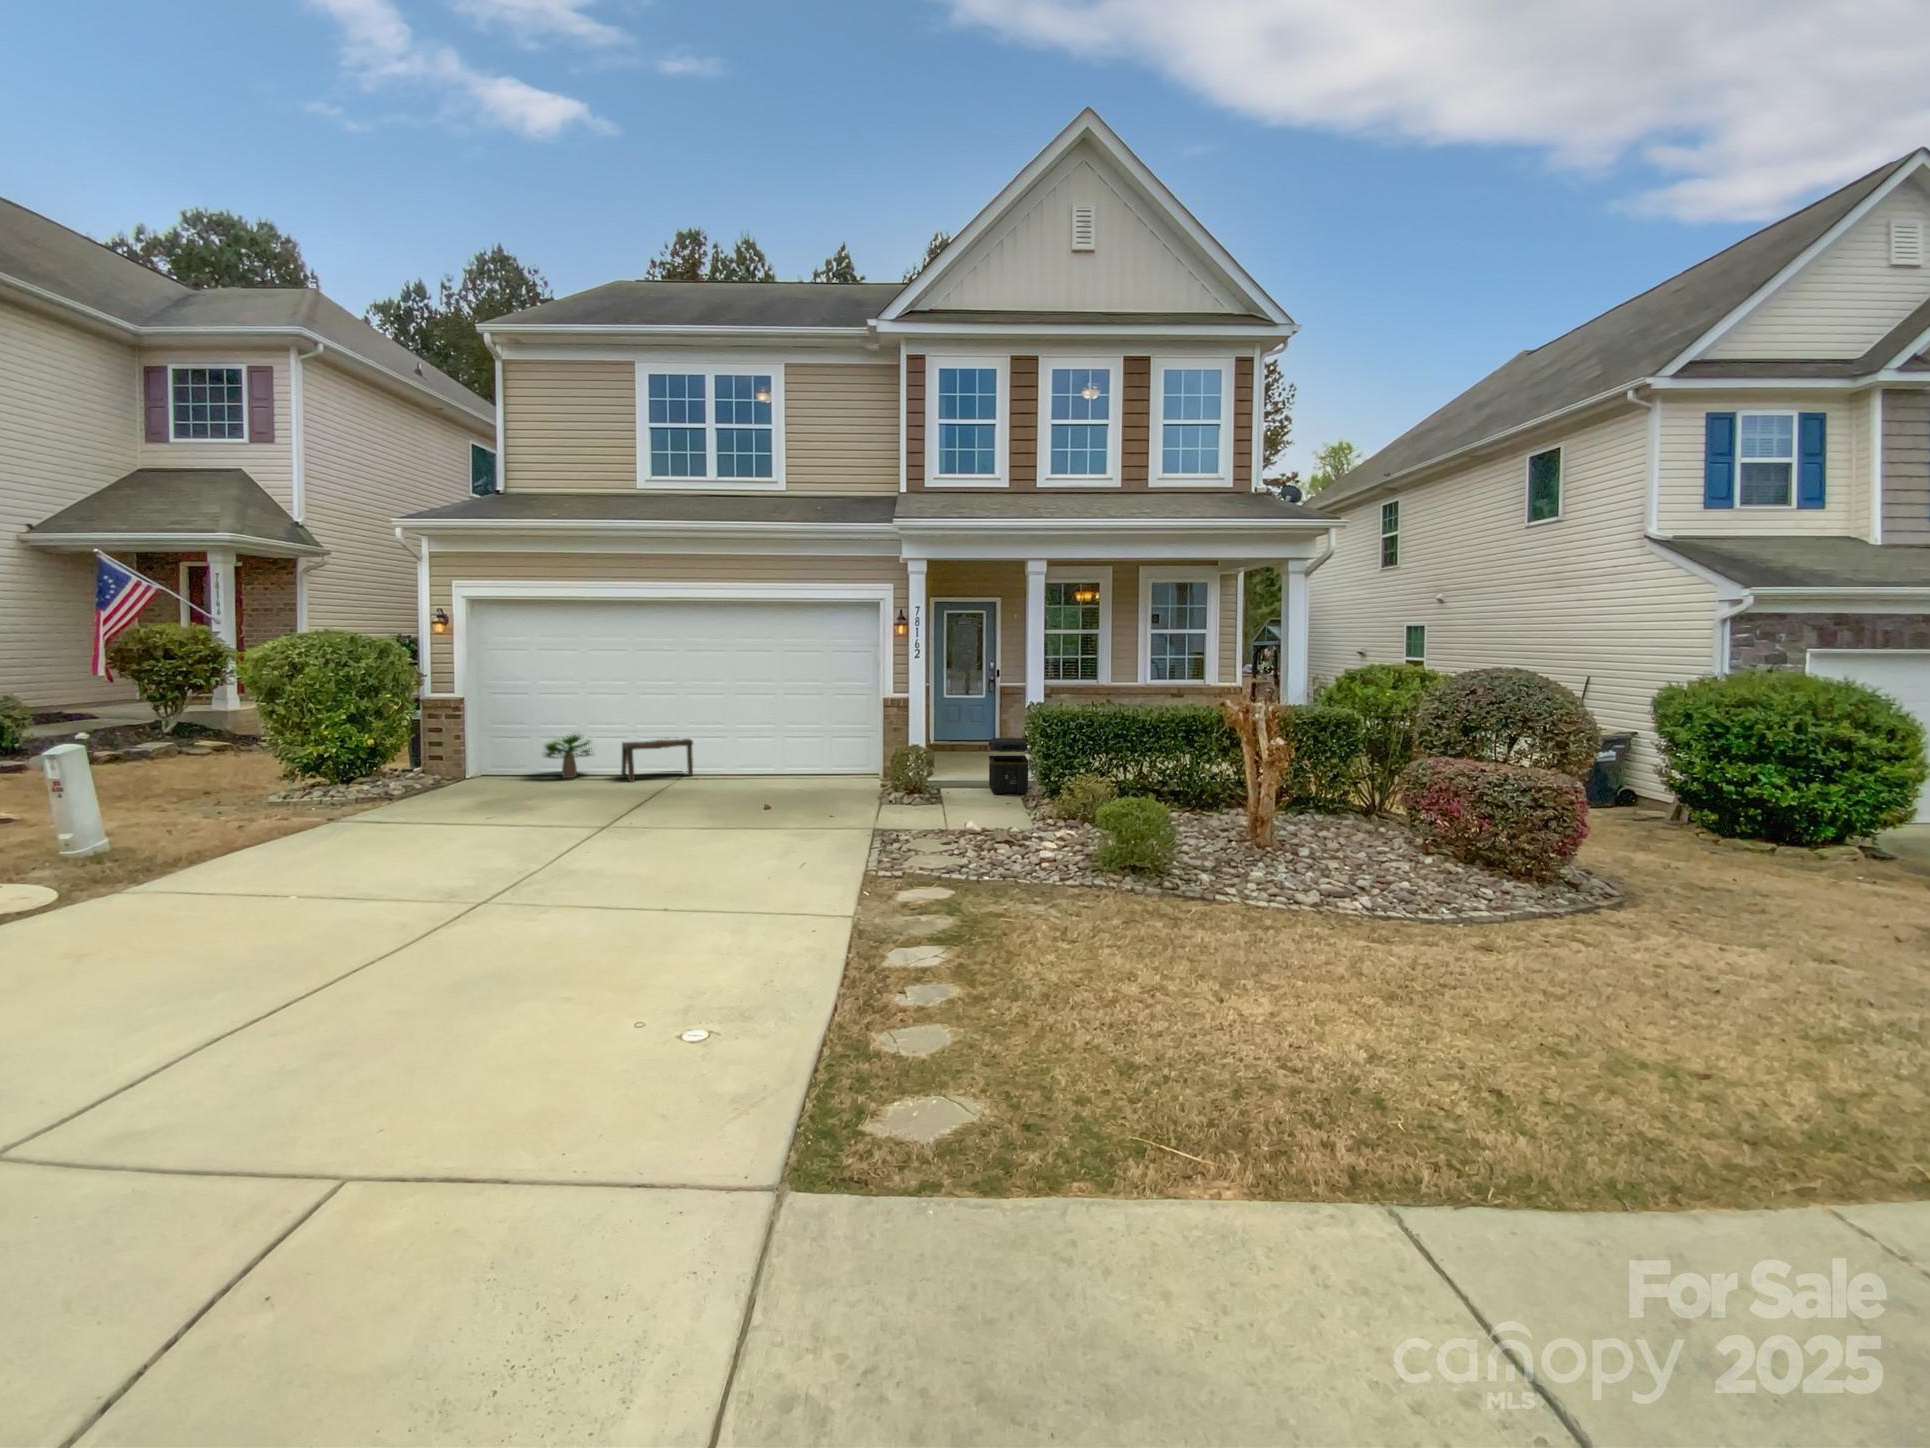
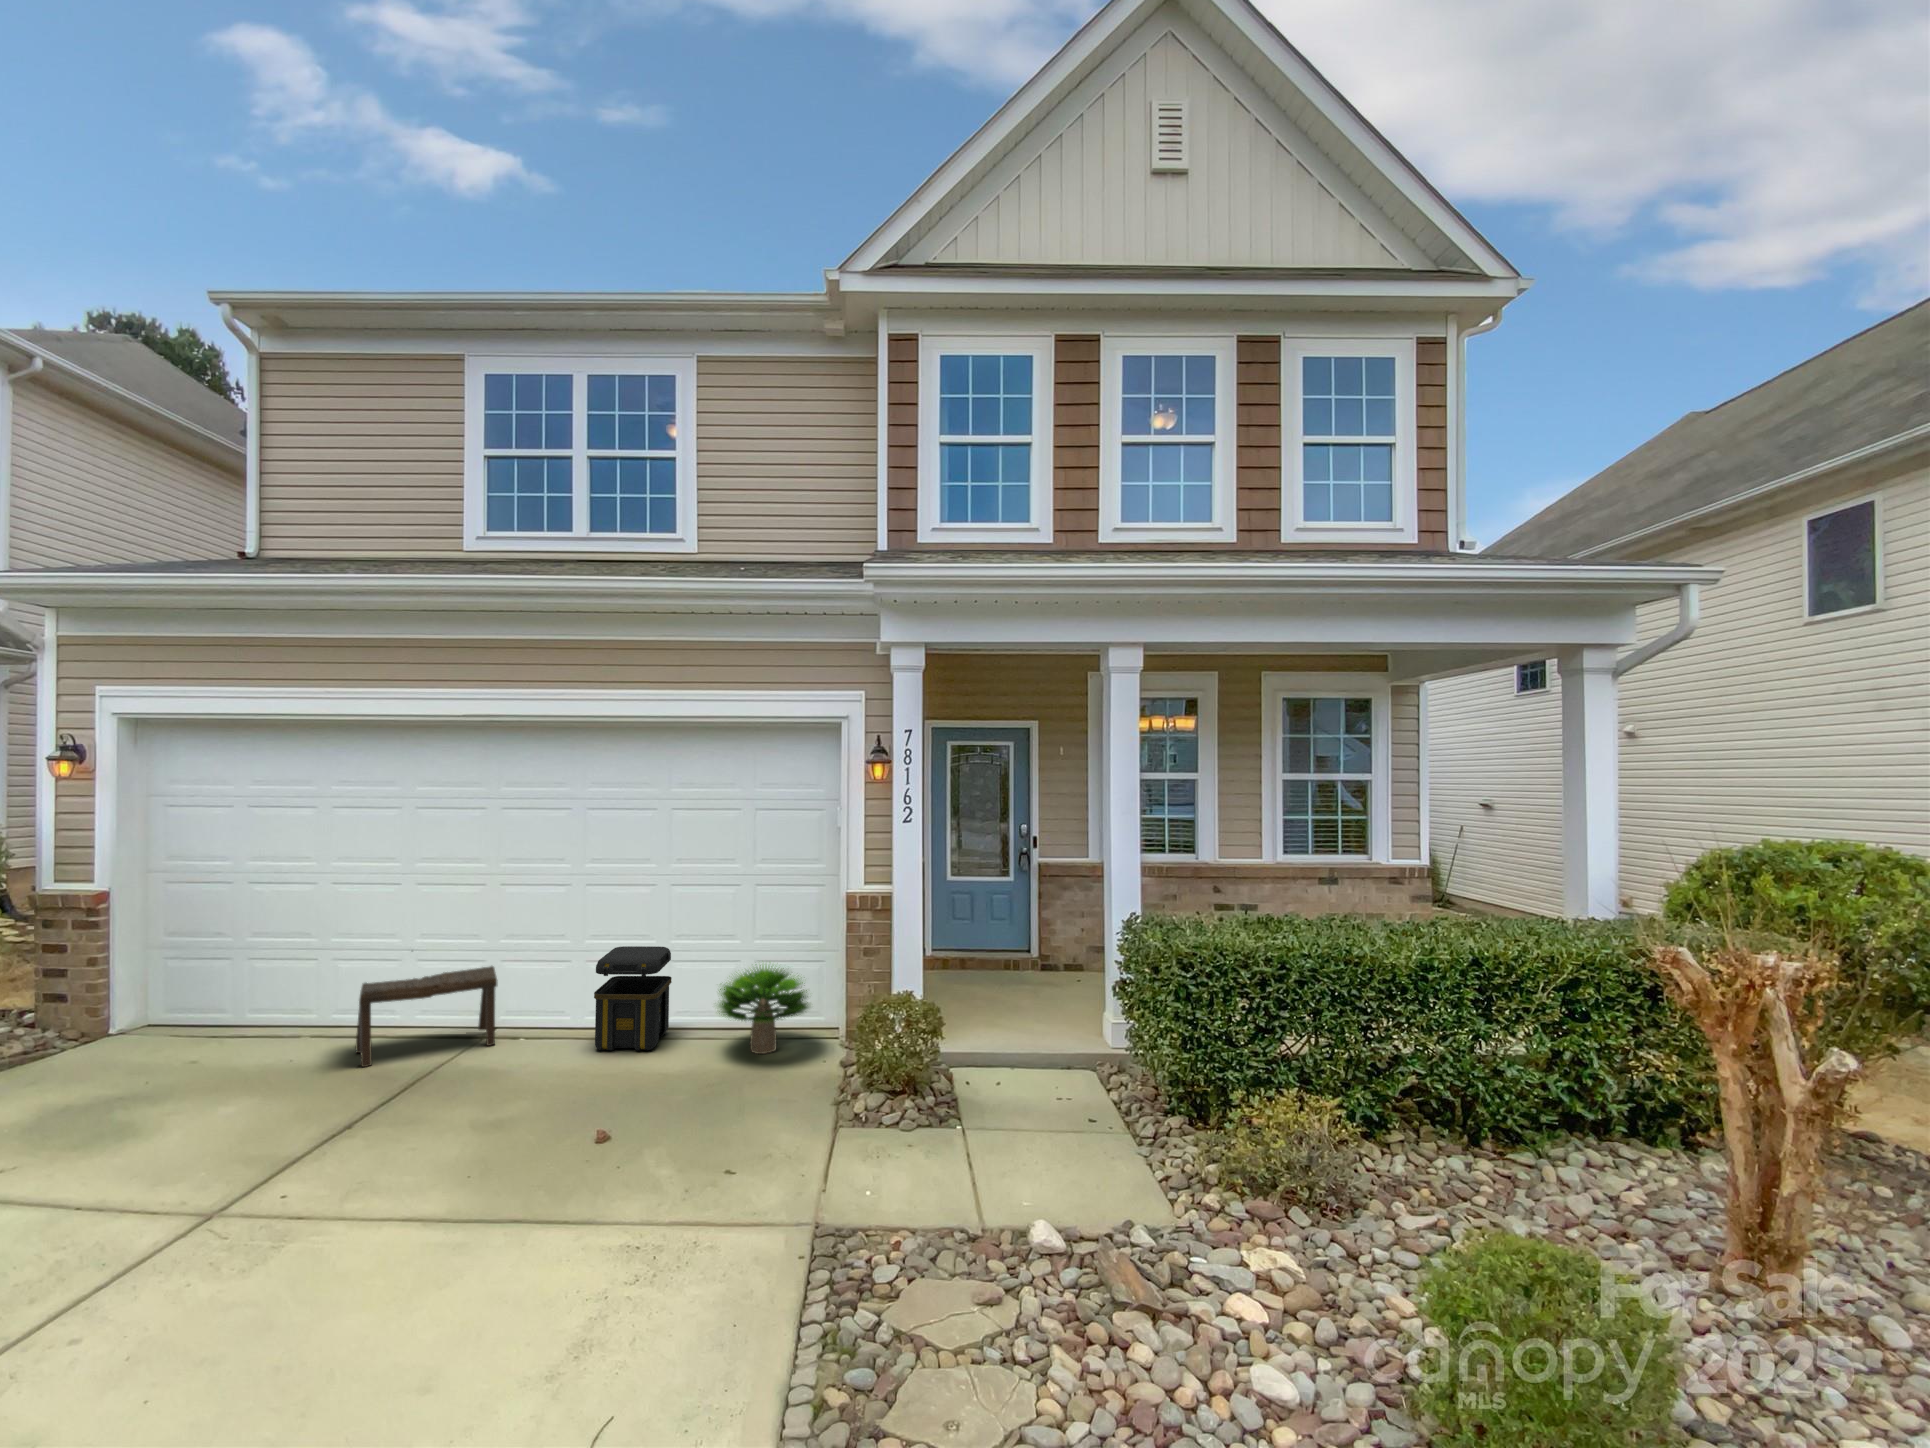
potted plant: present [545,734,594,778] -> present [718,965,809,1054]
toolbox: present [989,738,1029,794] -> present [594,946,672,1051]

